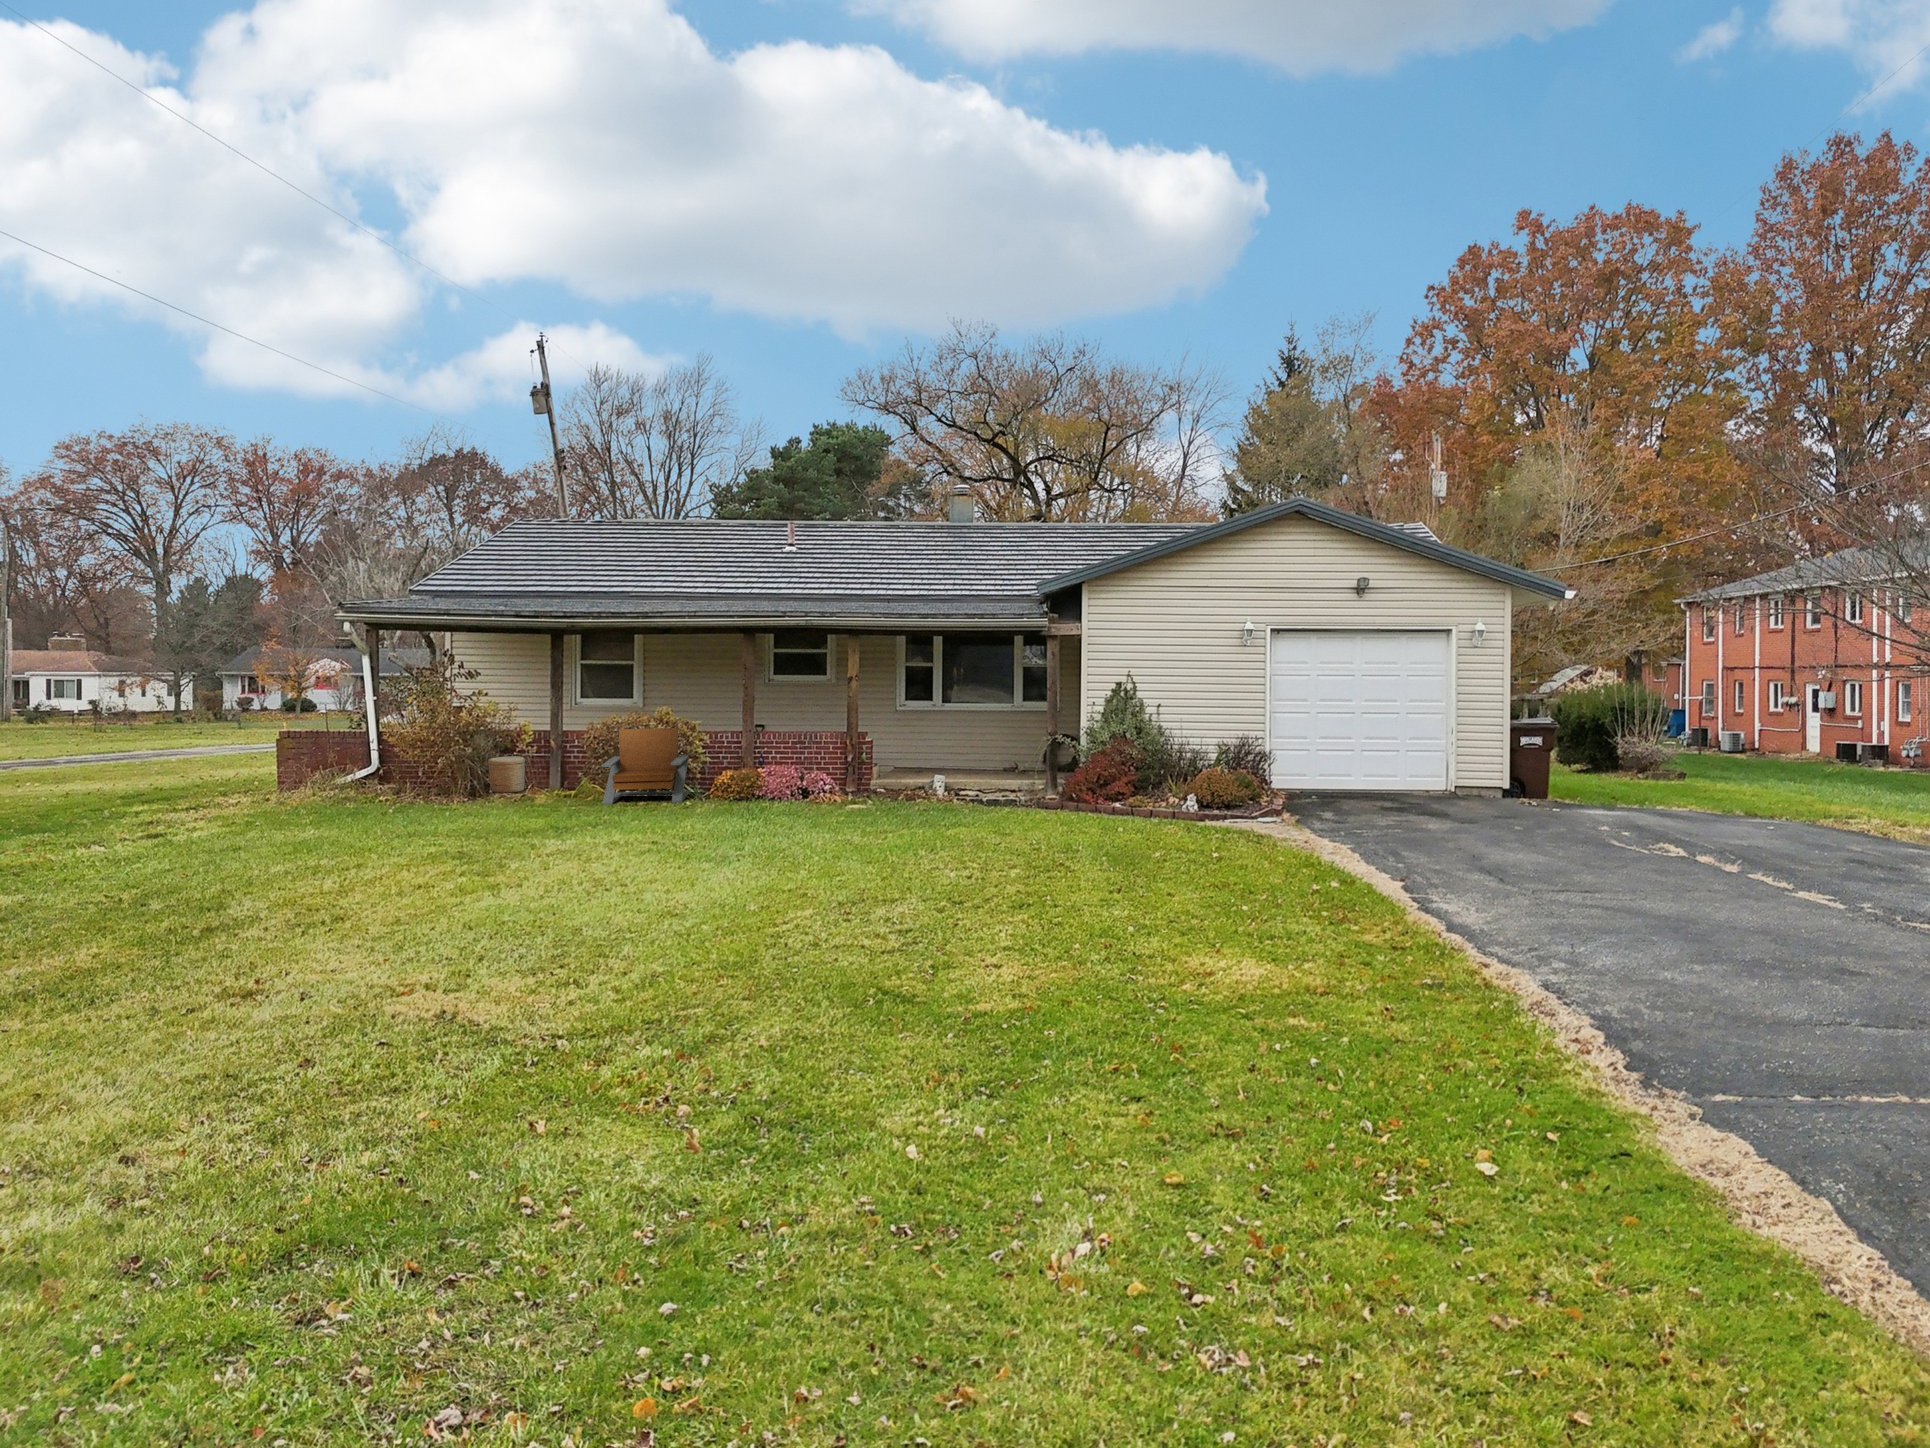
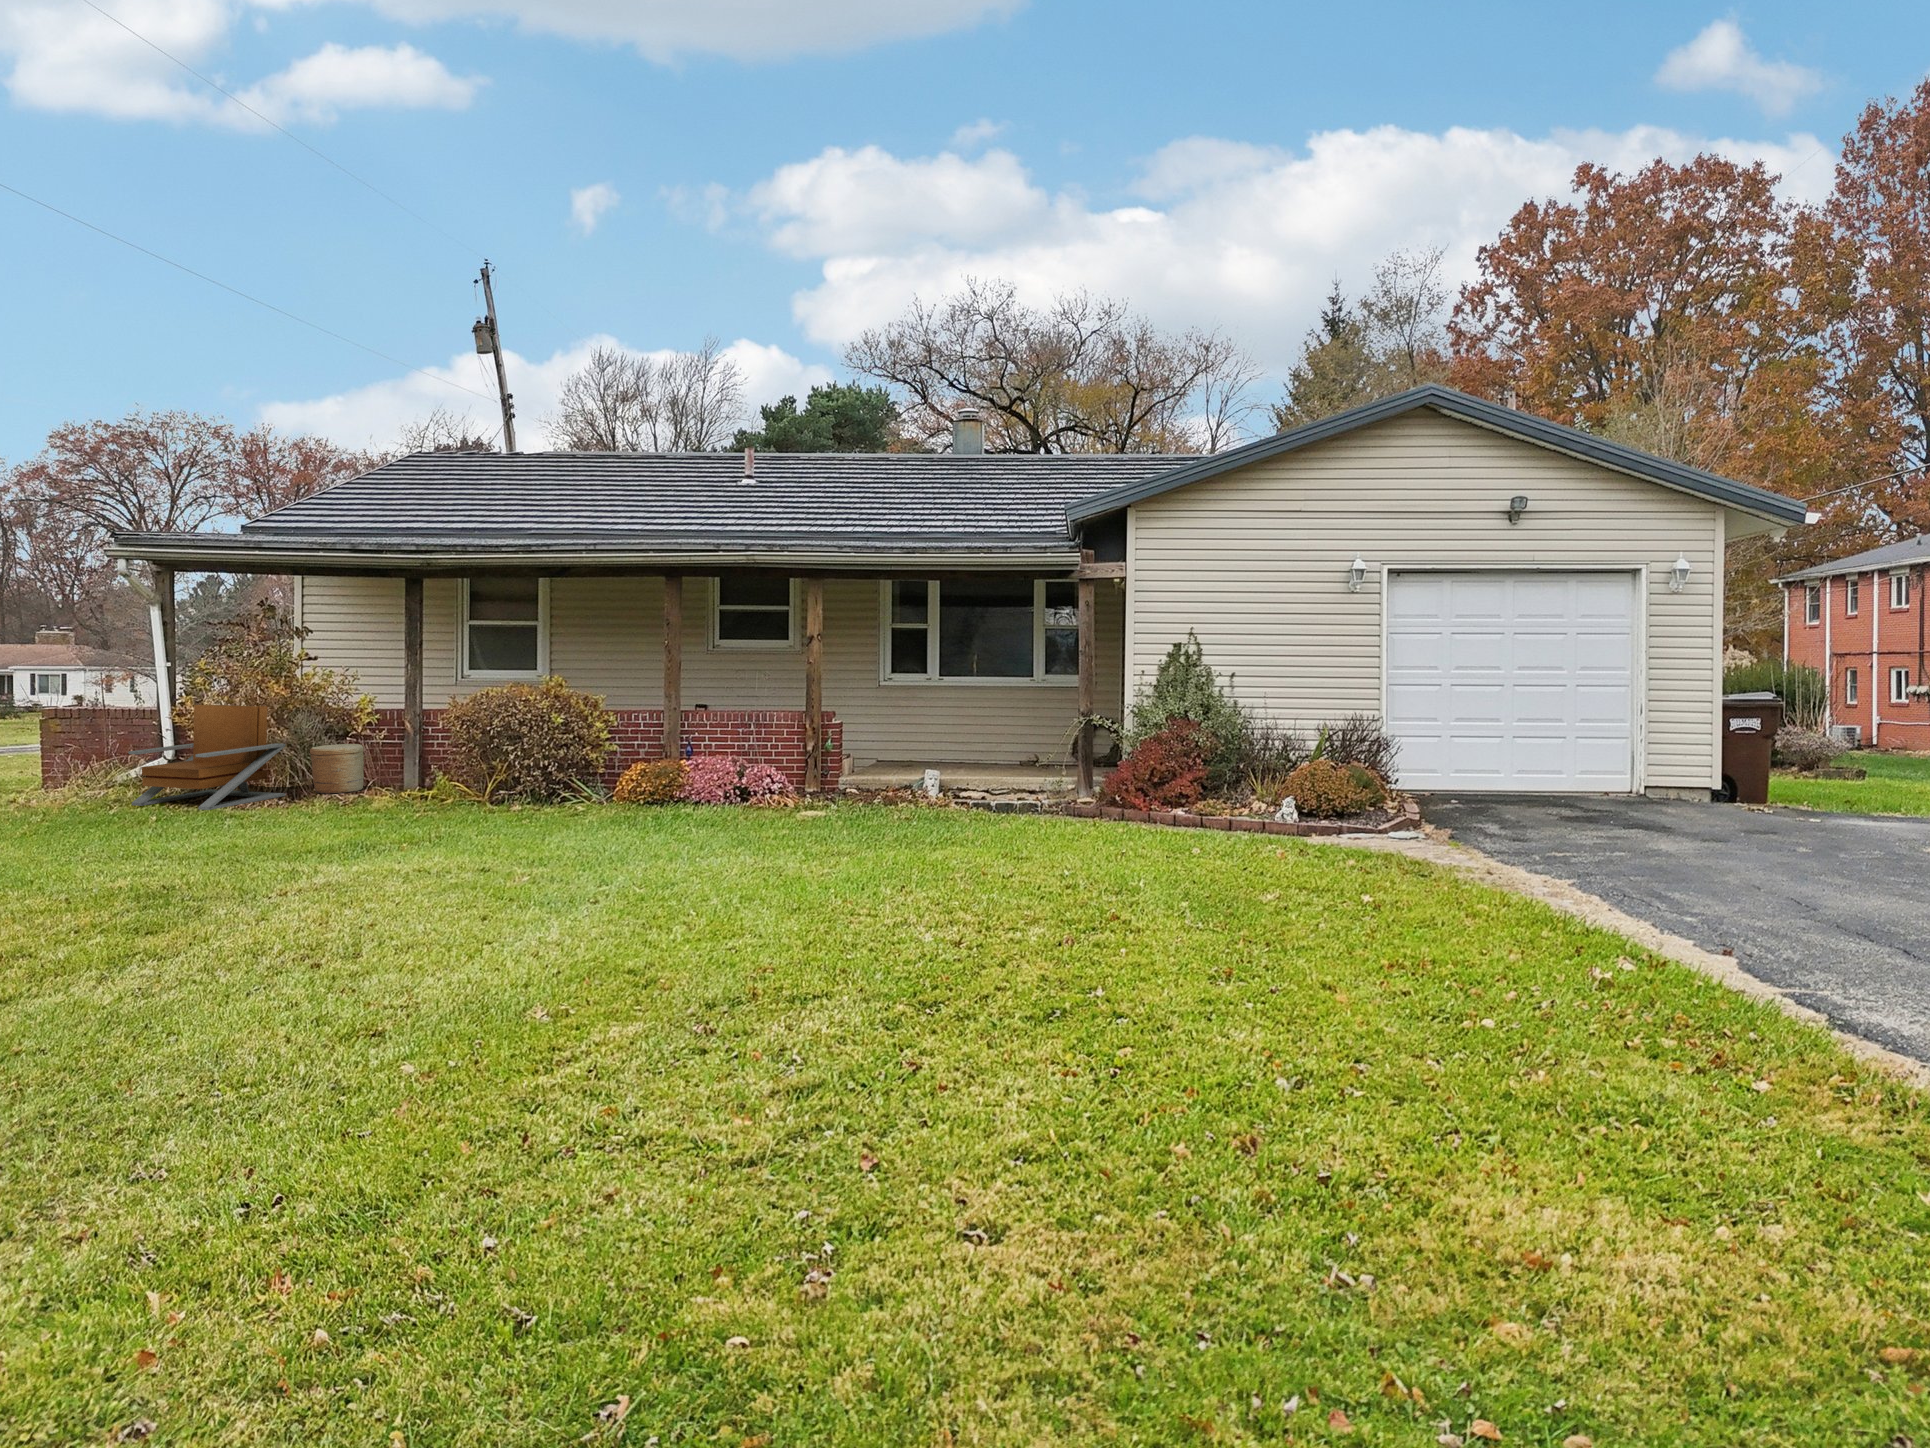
lounge chair: present [601,728,690,805] -> present [128,705,285,810]

